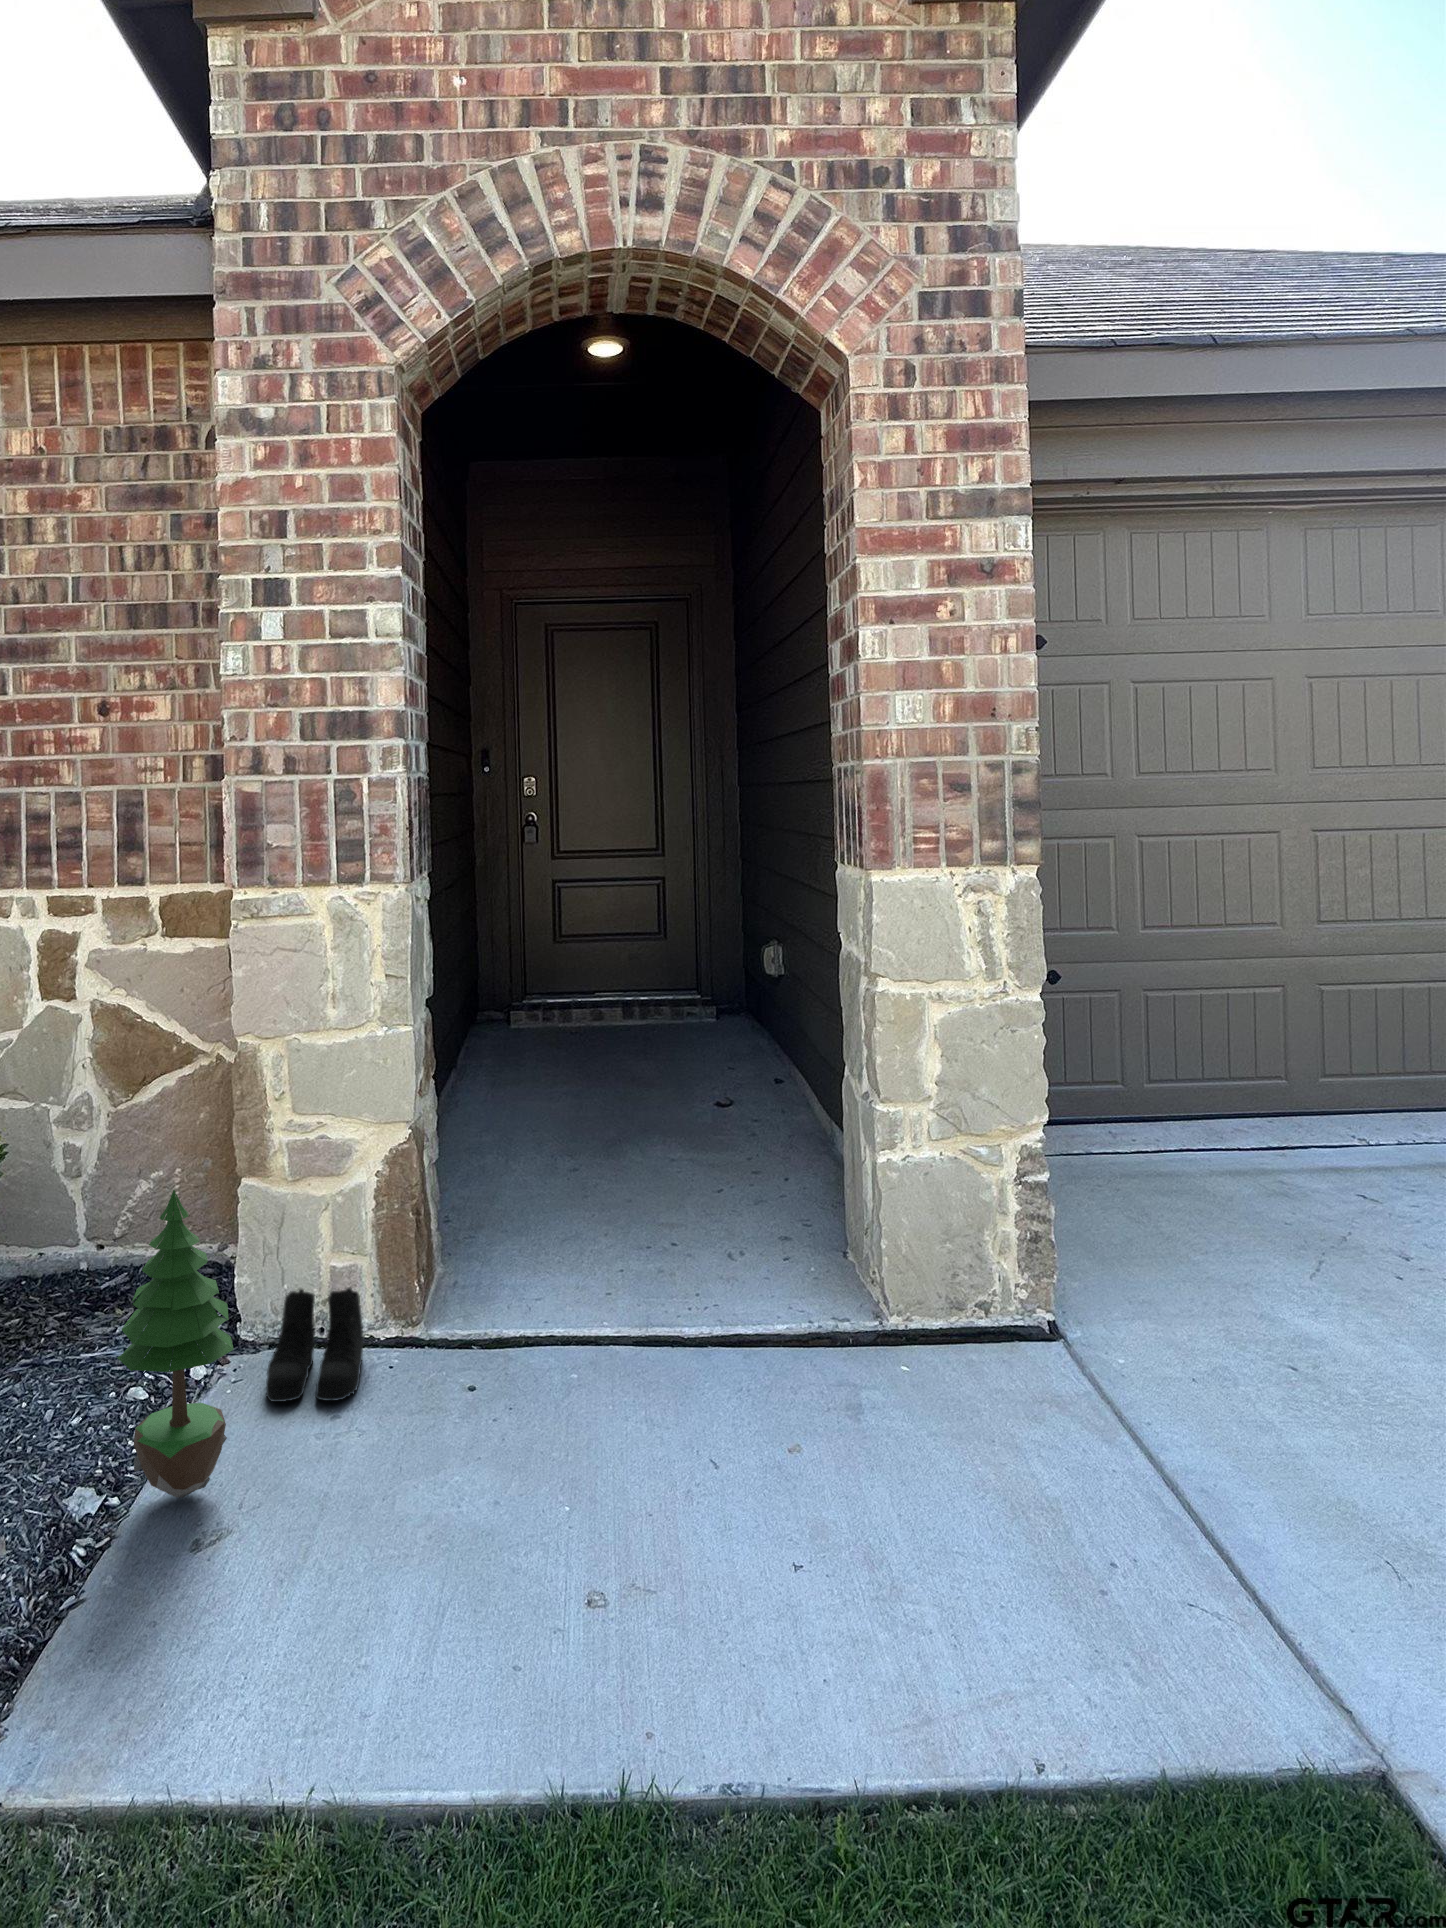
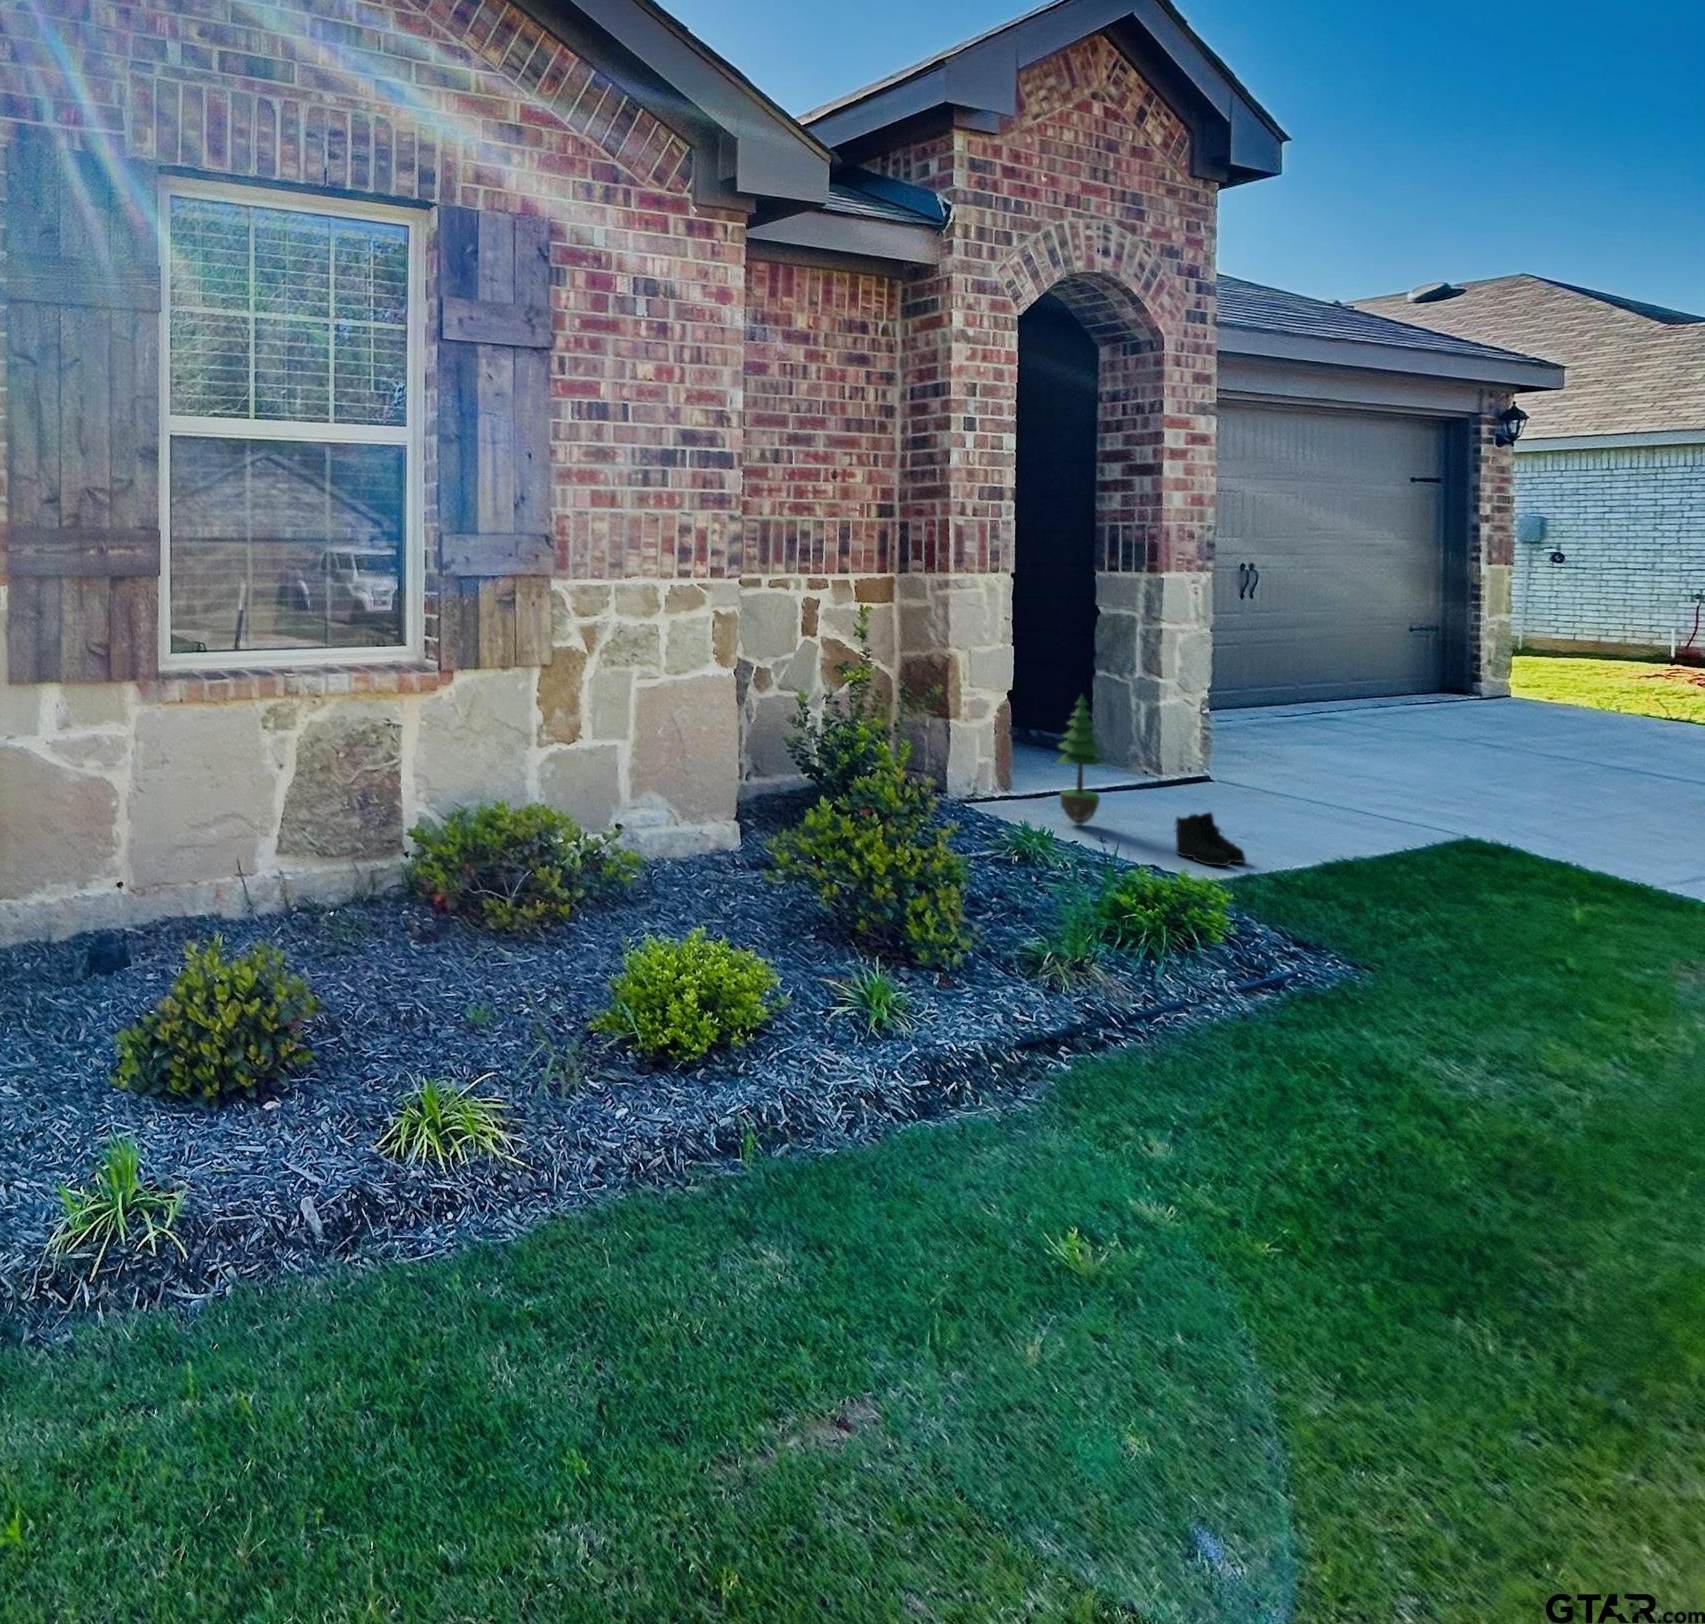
boots: present [266,1288,363,1402] -> present [1175,812,1246,866]

